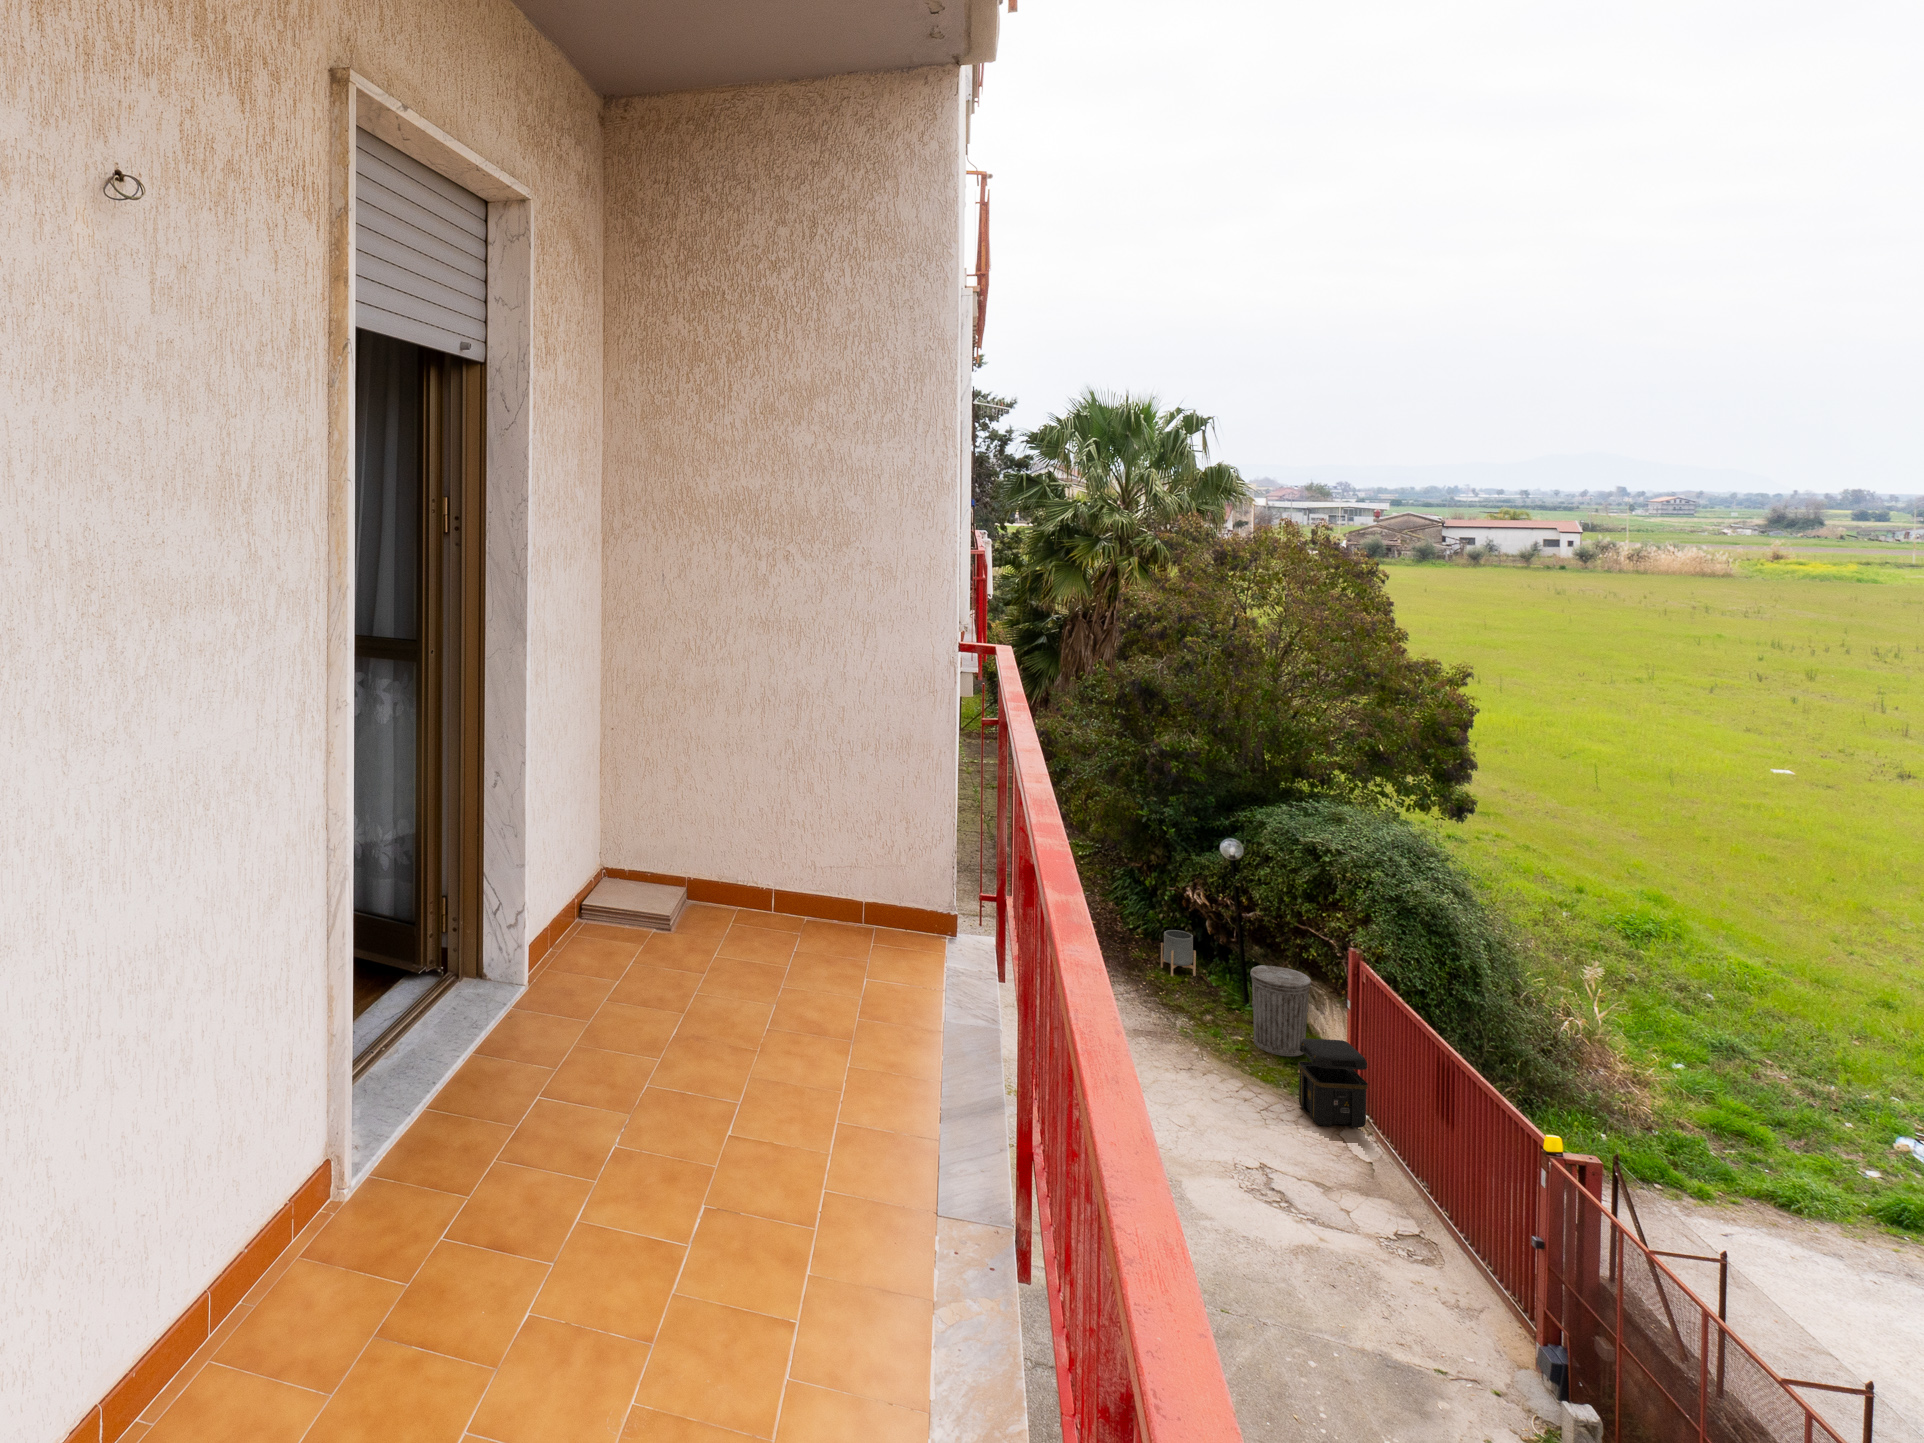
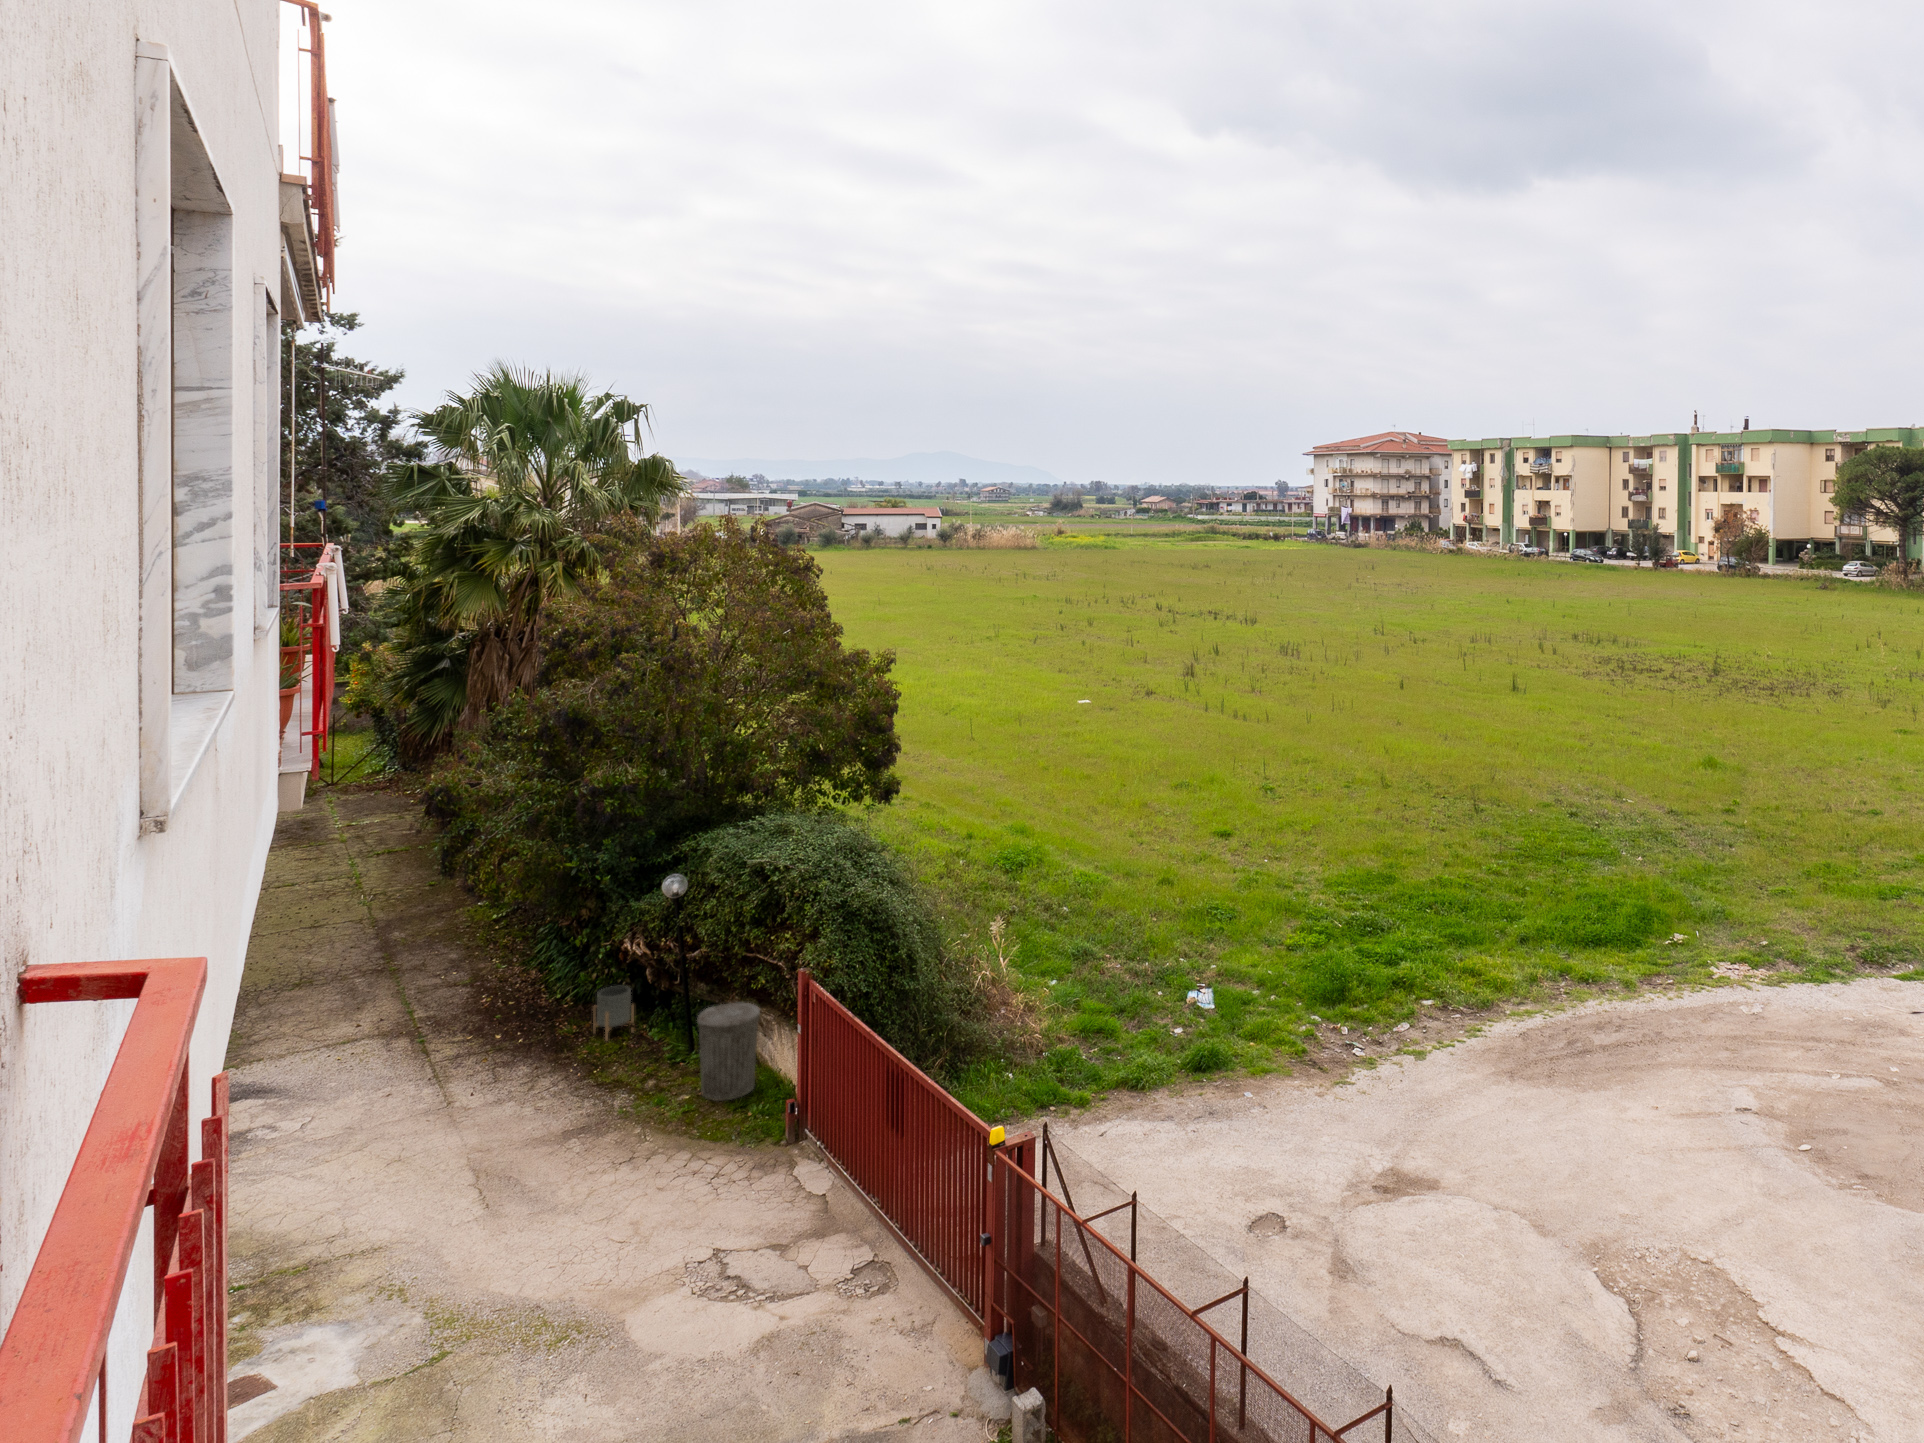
toolbox: present [1298,1039,1368,1128] -> none [751,1070,820,1170]

